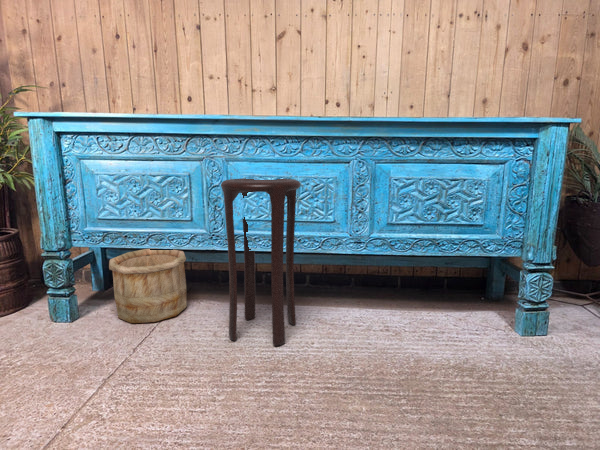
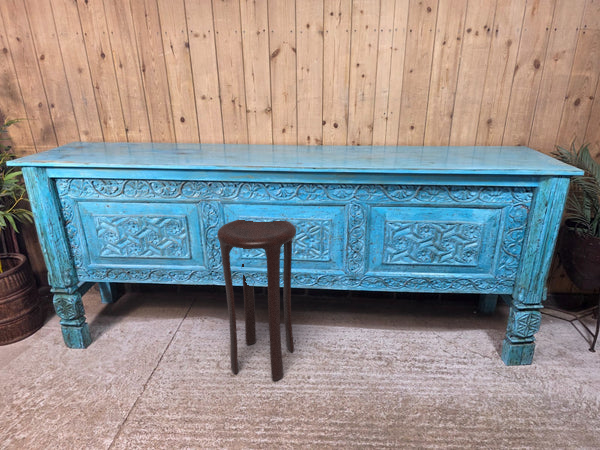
wooden bucket: present [109,249,187,323] -> none [115,271,191,350]

